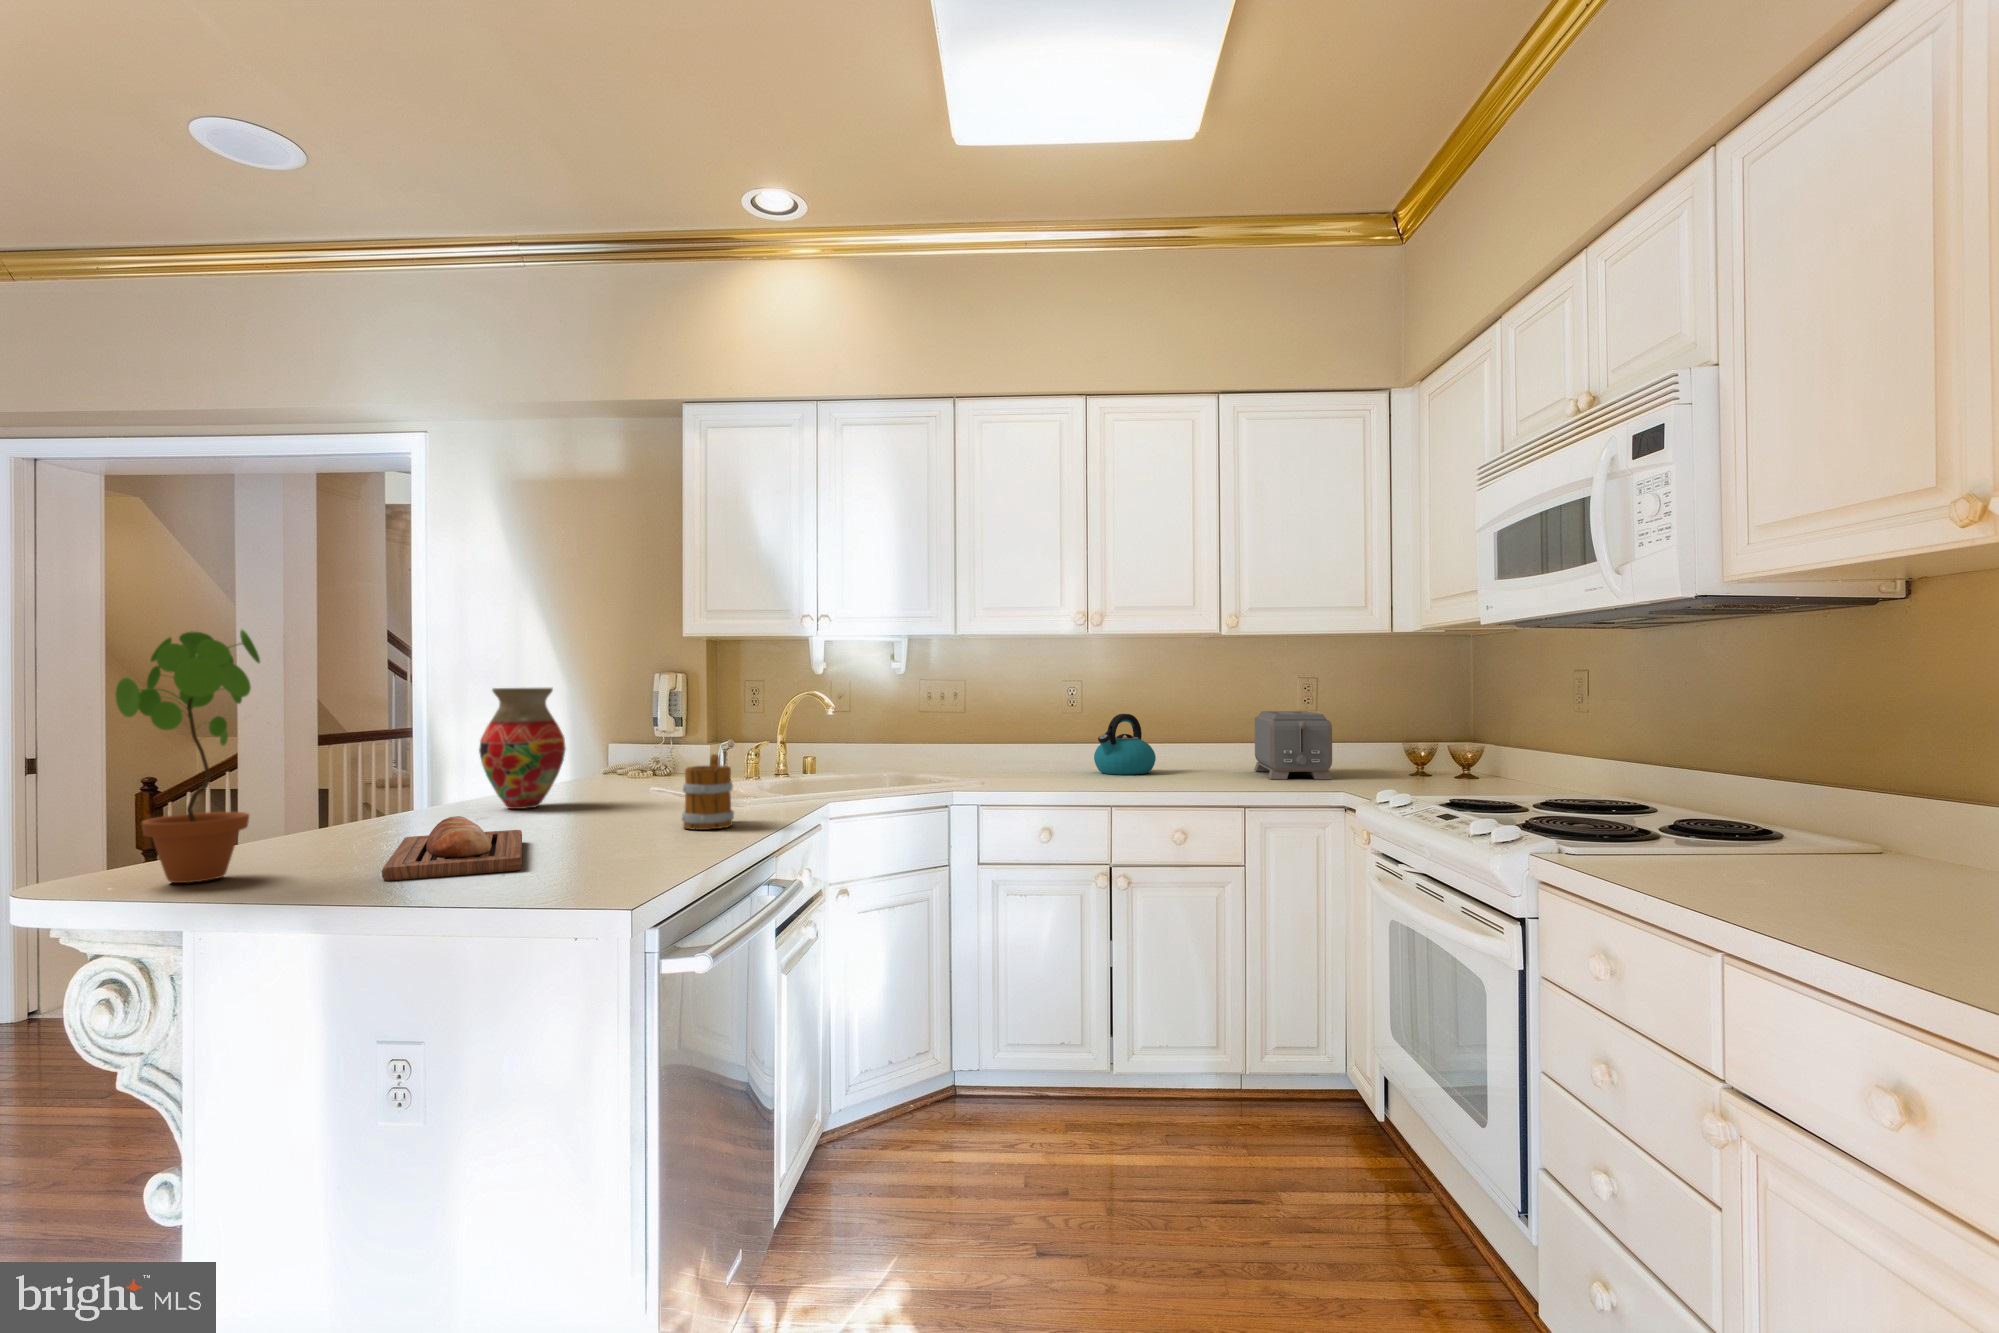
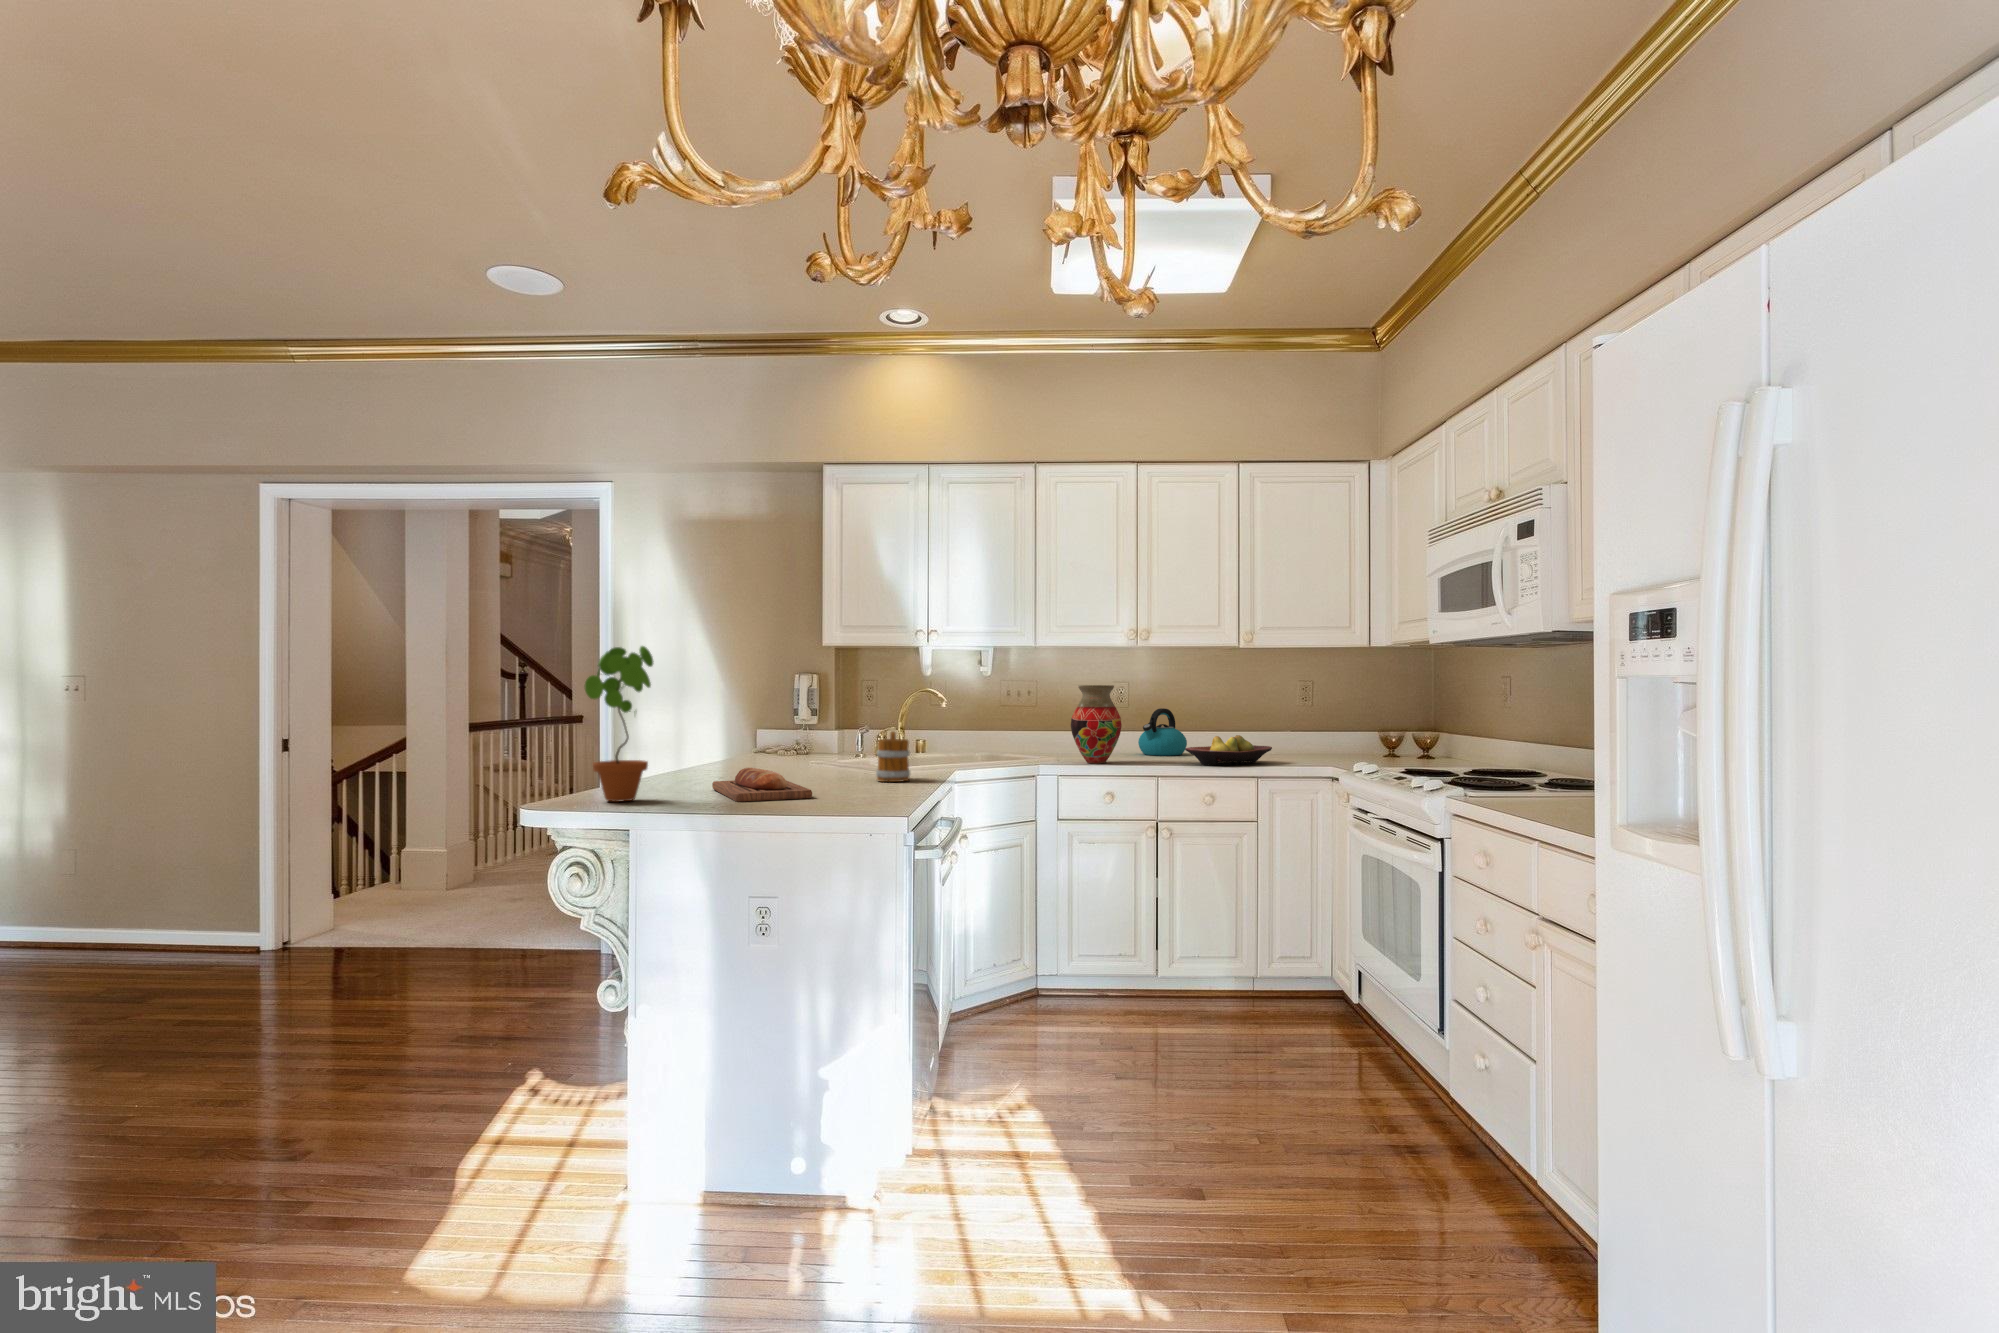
vase: present [479,688,566,809] -> present [1071,685,1122,764]
toaster: present [1254,711,1332,780] -> none [1263,707,1324,759]
fruit bowl: none [1147,750,1263,792] -> present [1185,735,1272,766]

